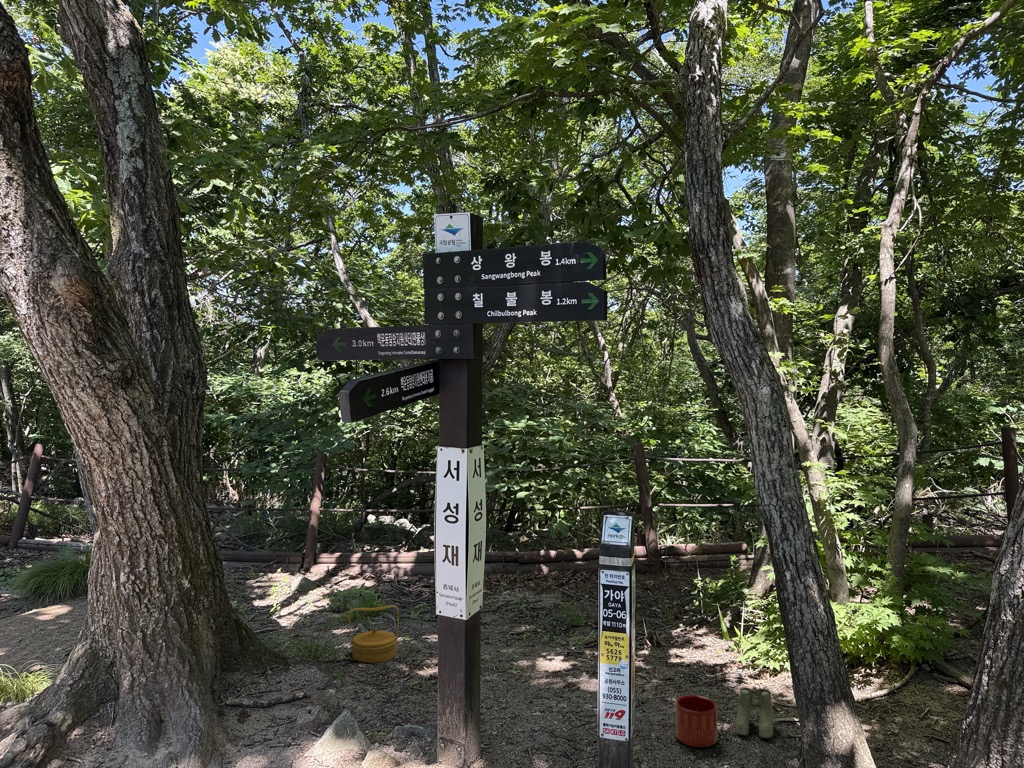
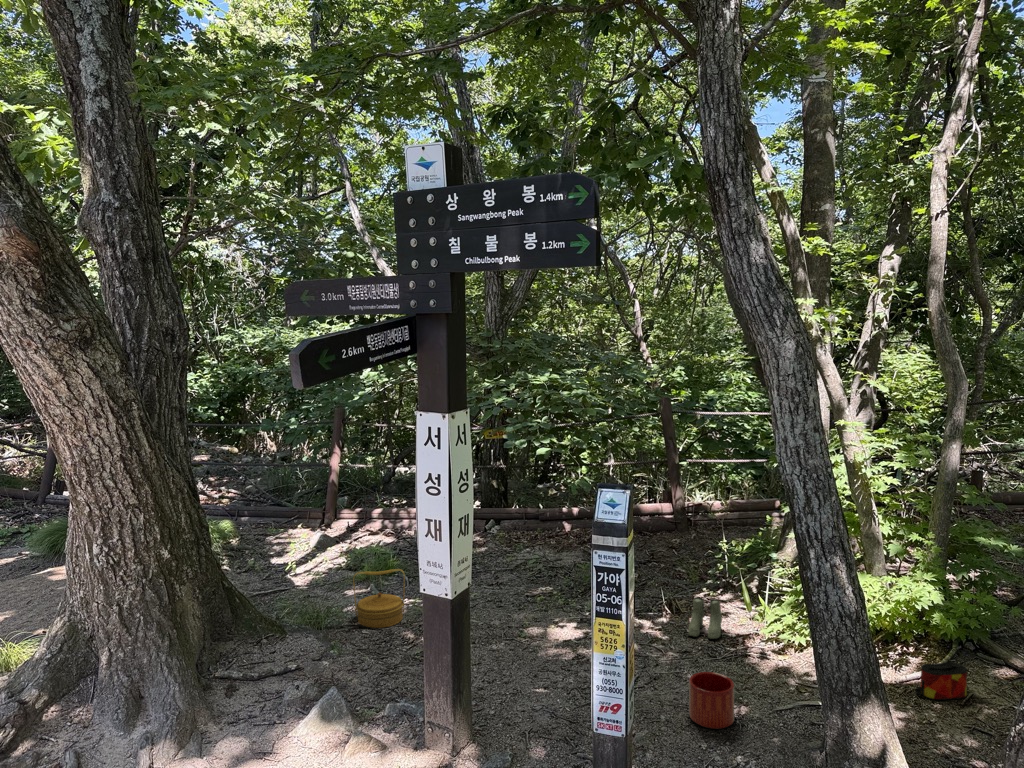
bag: none [879,685,925,720] -> present [915,662,967,700]
boots: present [736,687,773,738] -> present [689,597,722,639]

